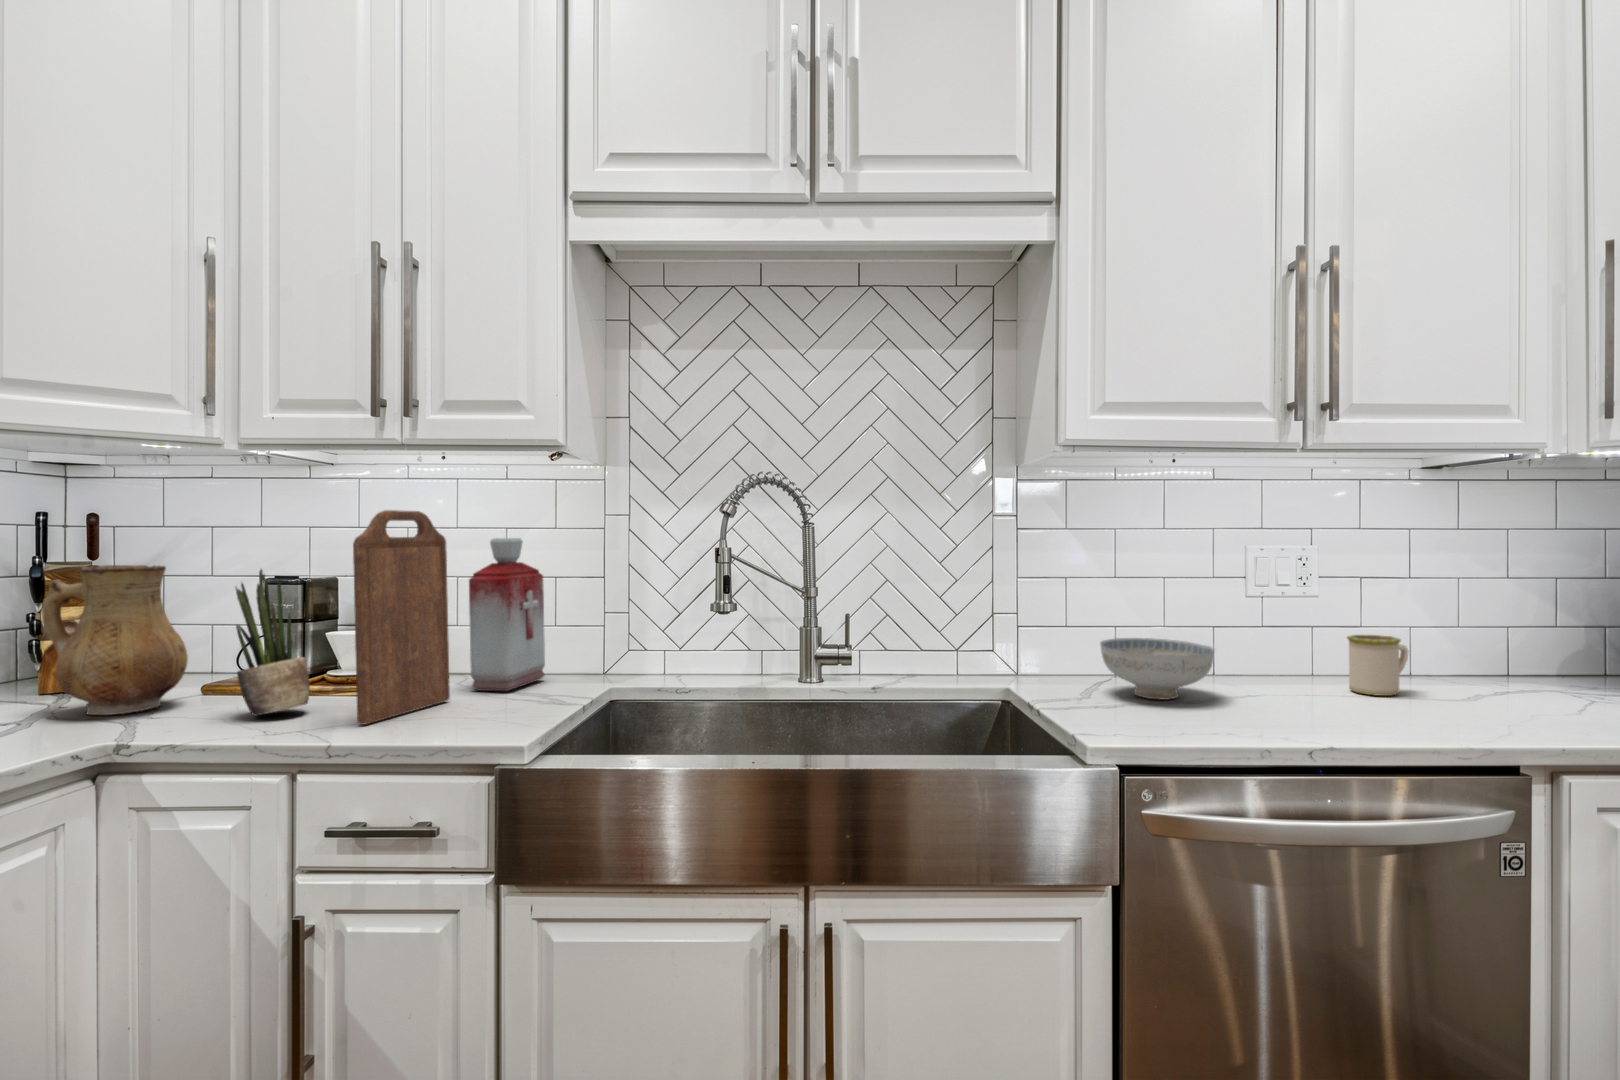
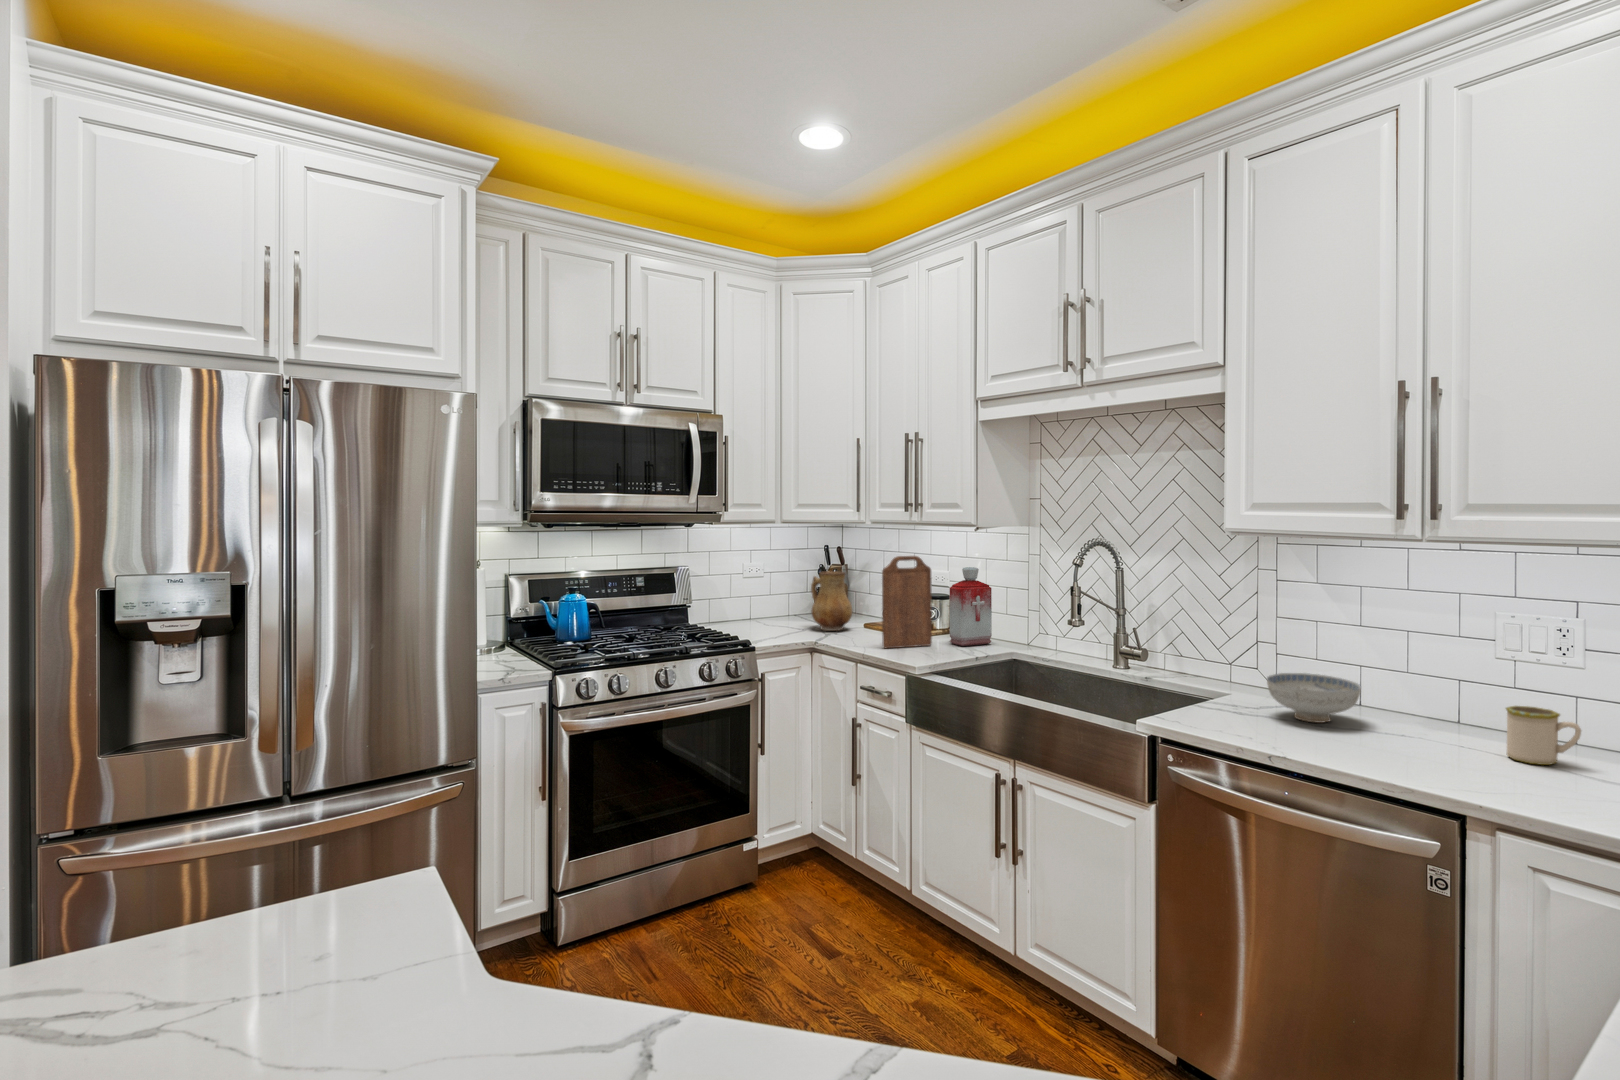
potted plant: present [236,570,310,716] -> none [855,578,880,639]

